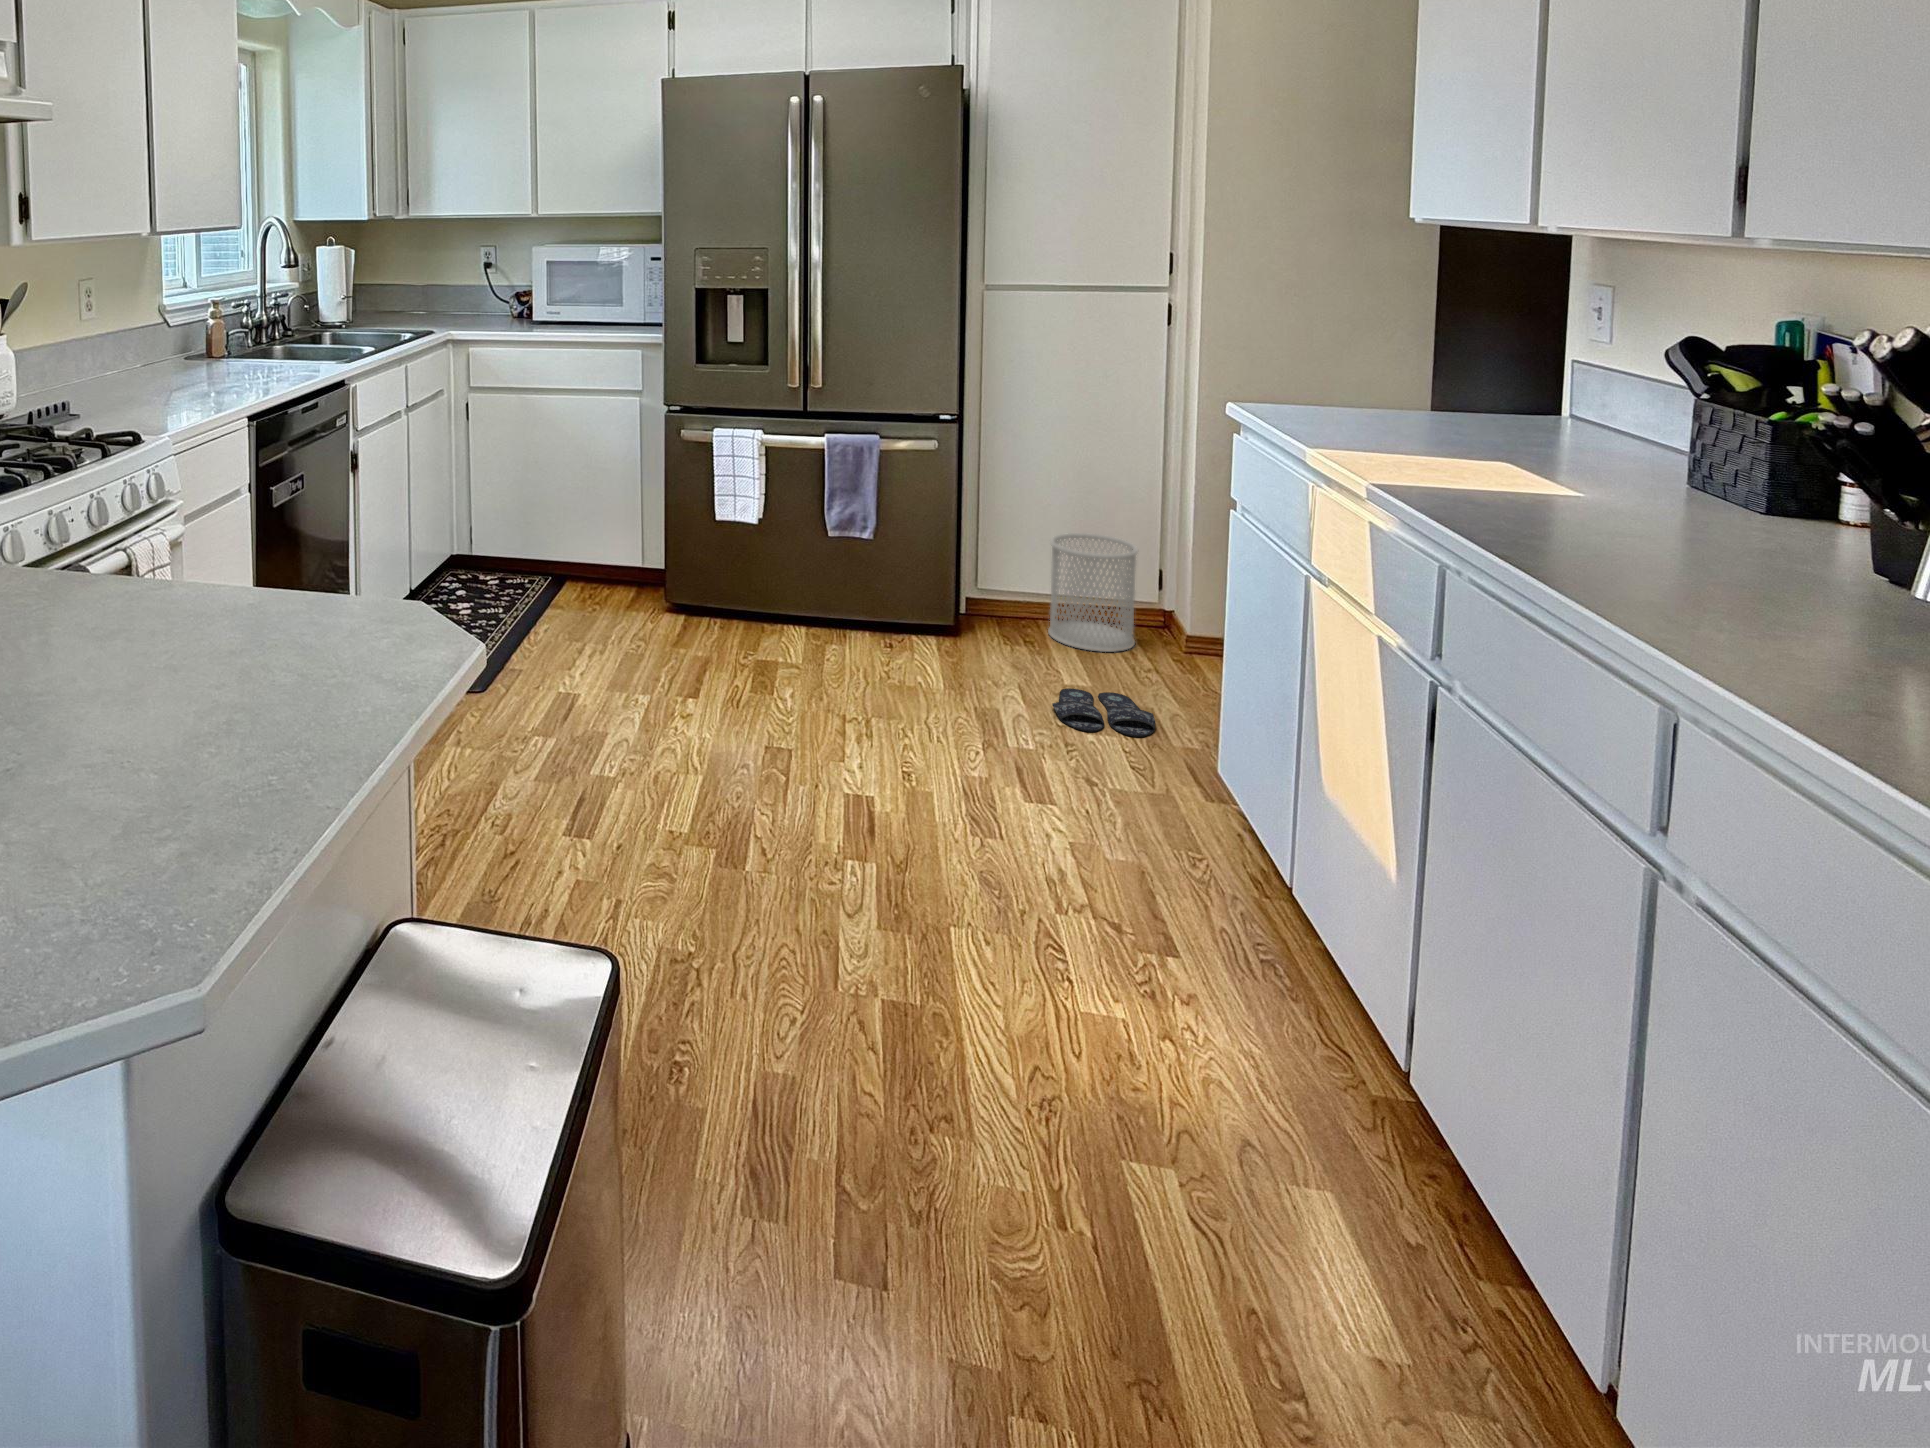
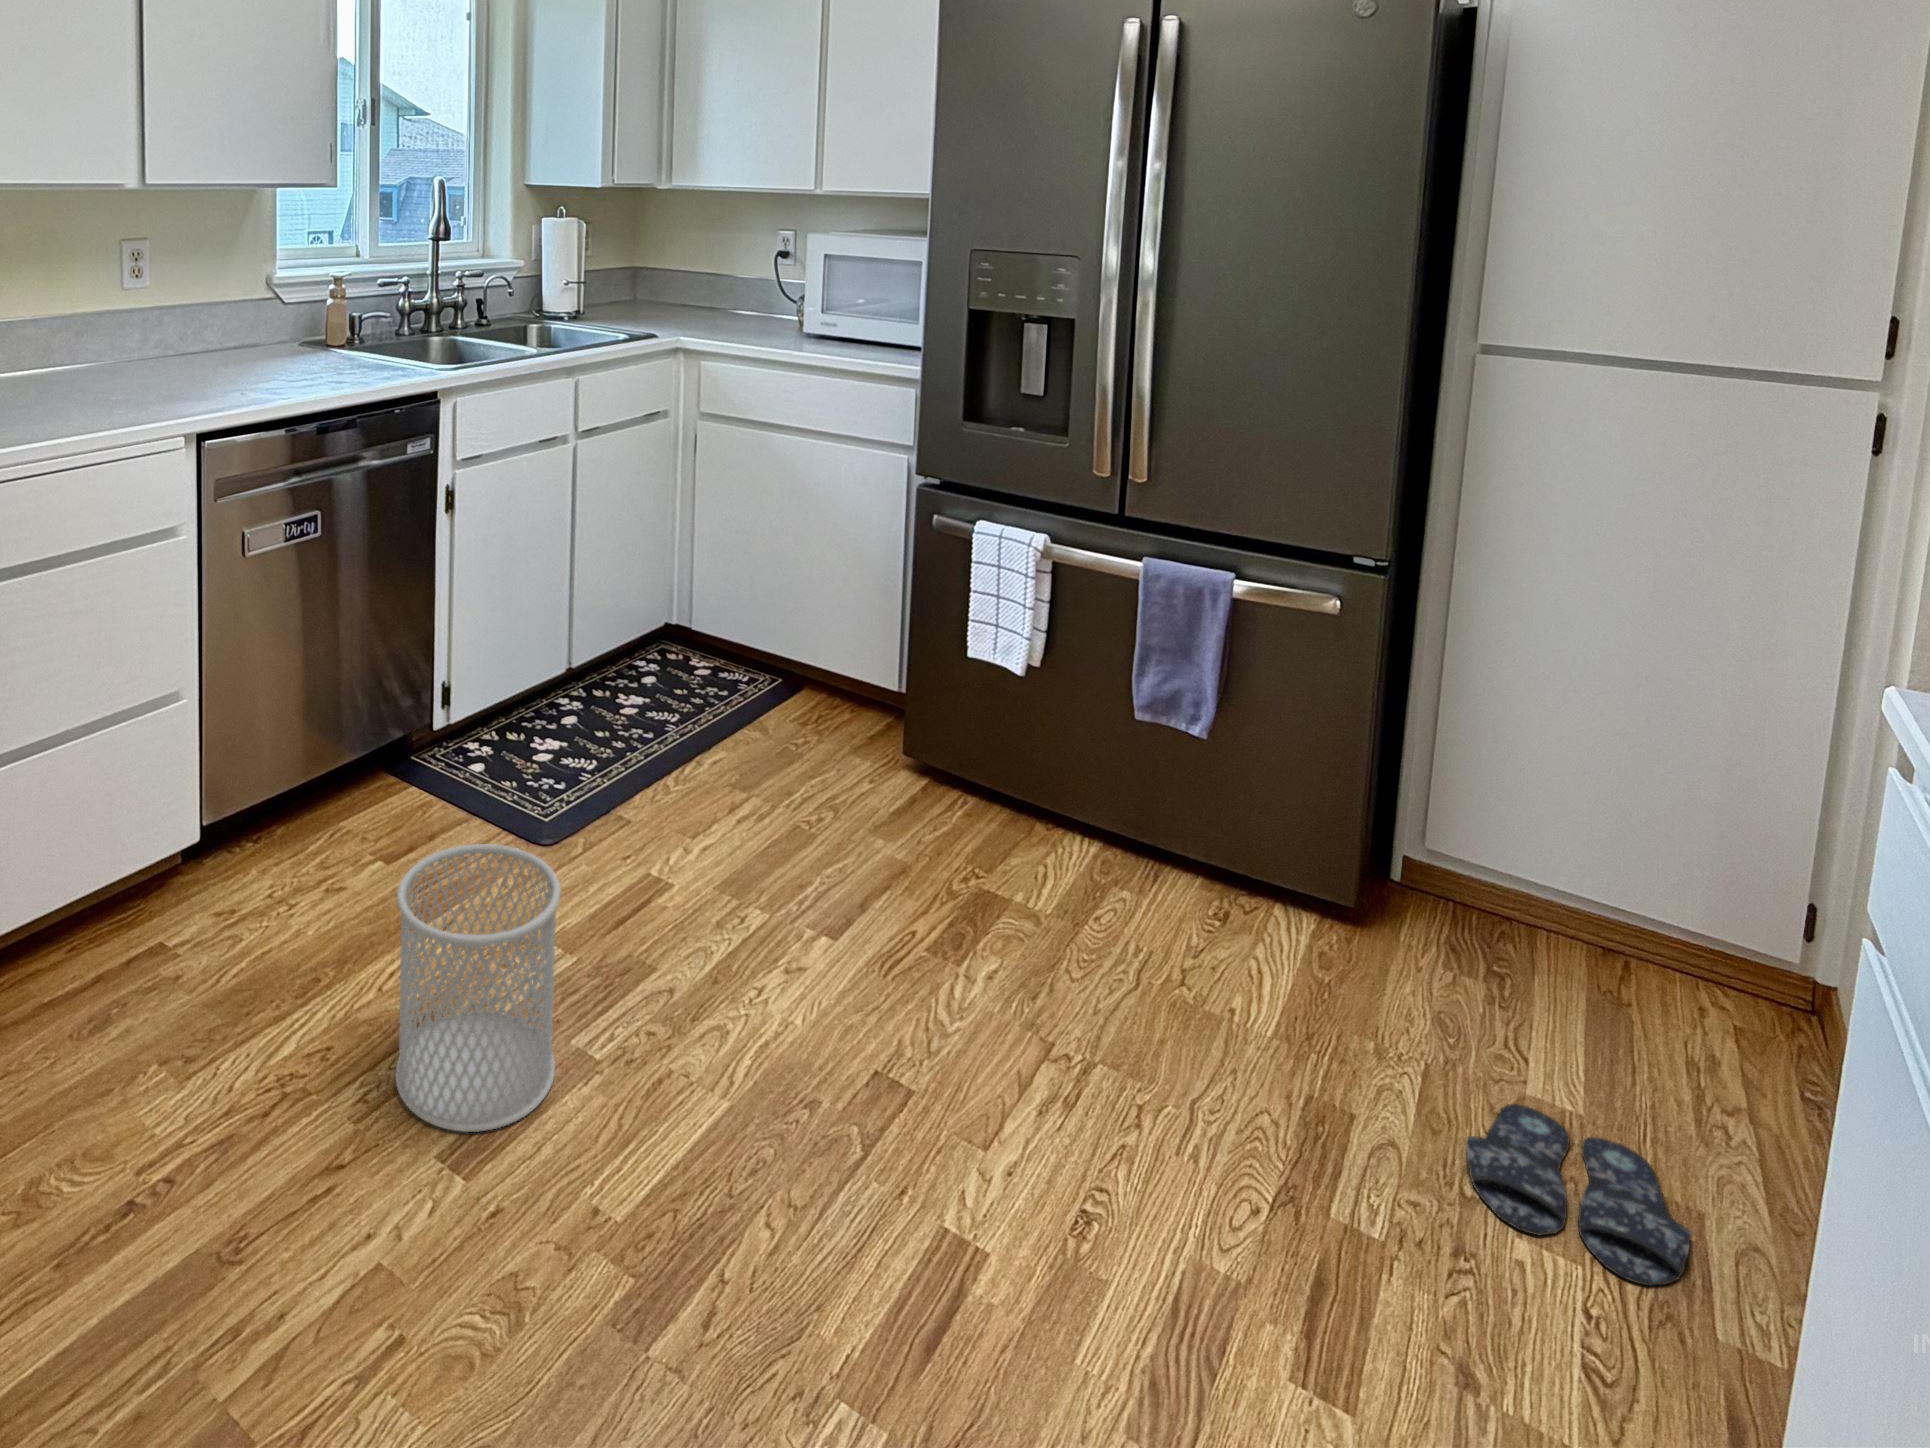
wastebasket: present [1048,533,1138,652] -> present [395,844,561,1132]

